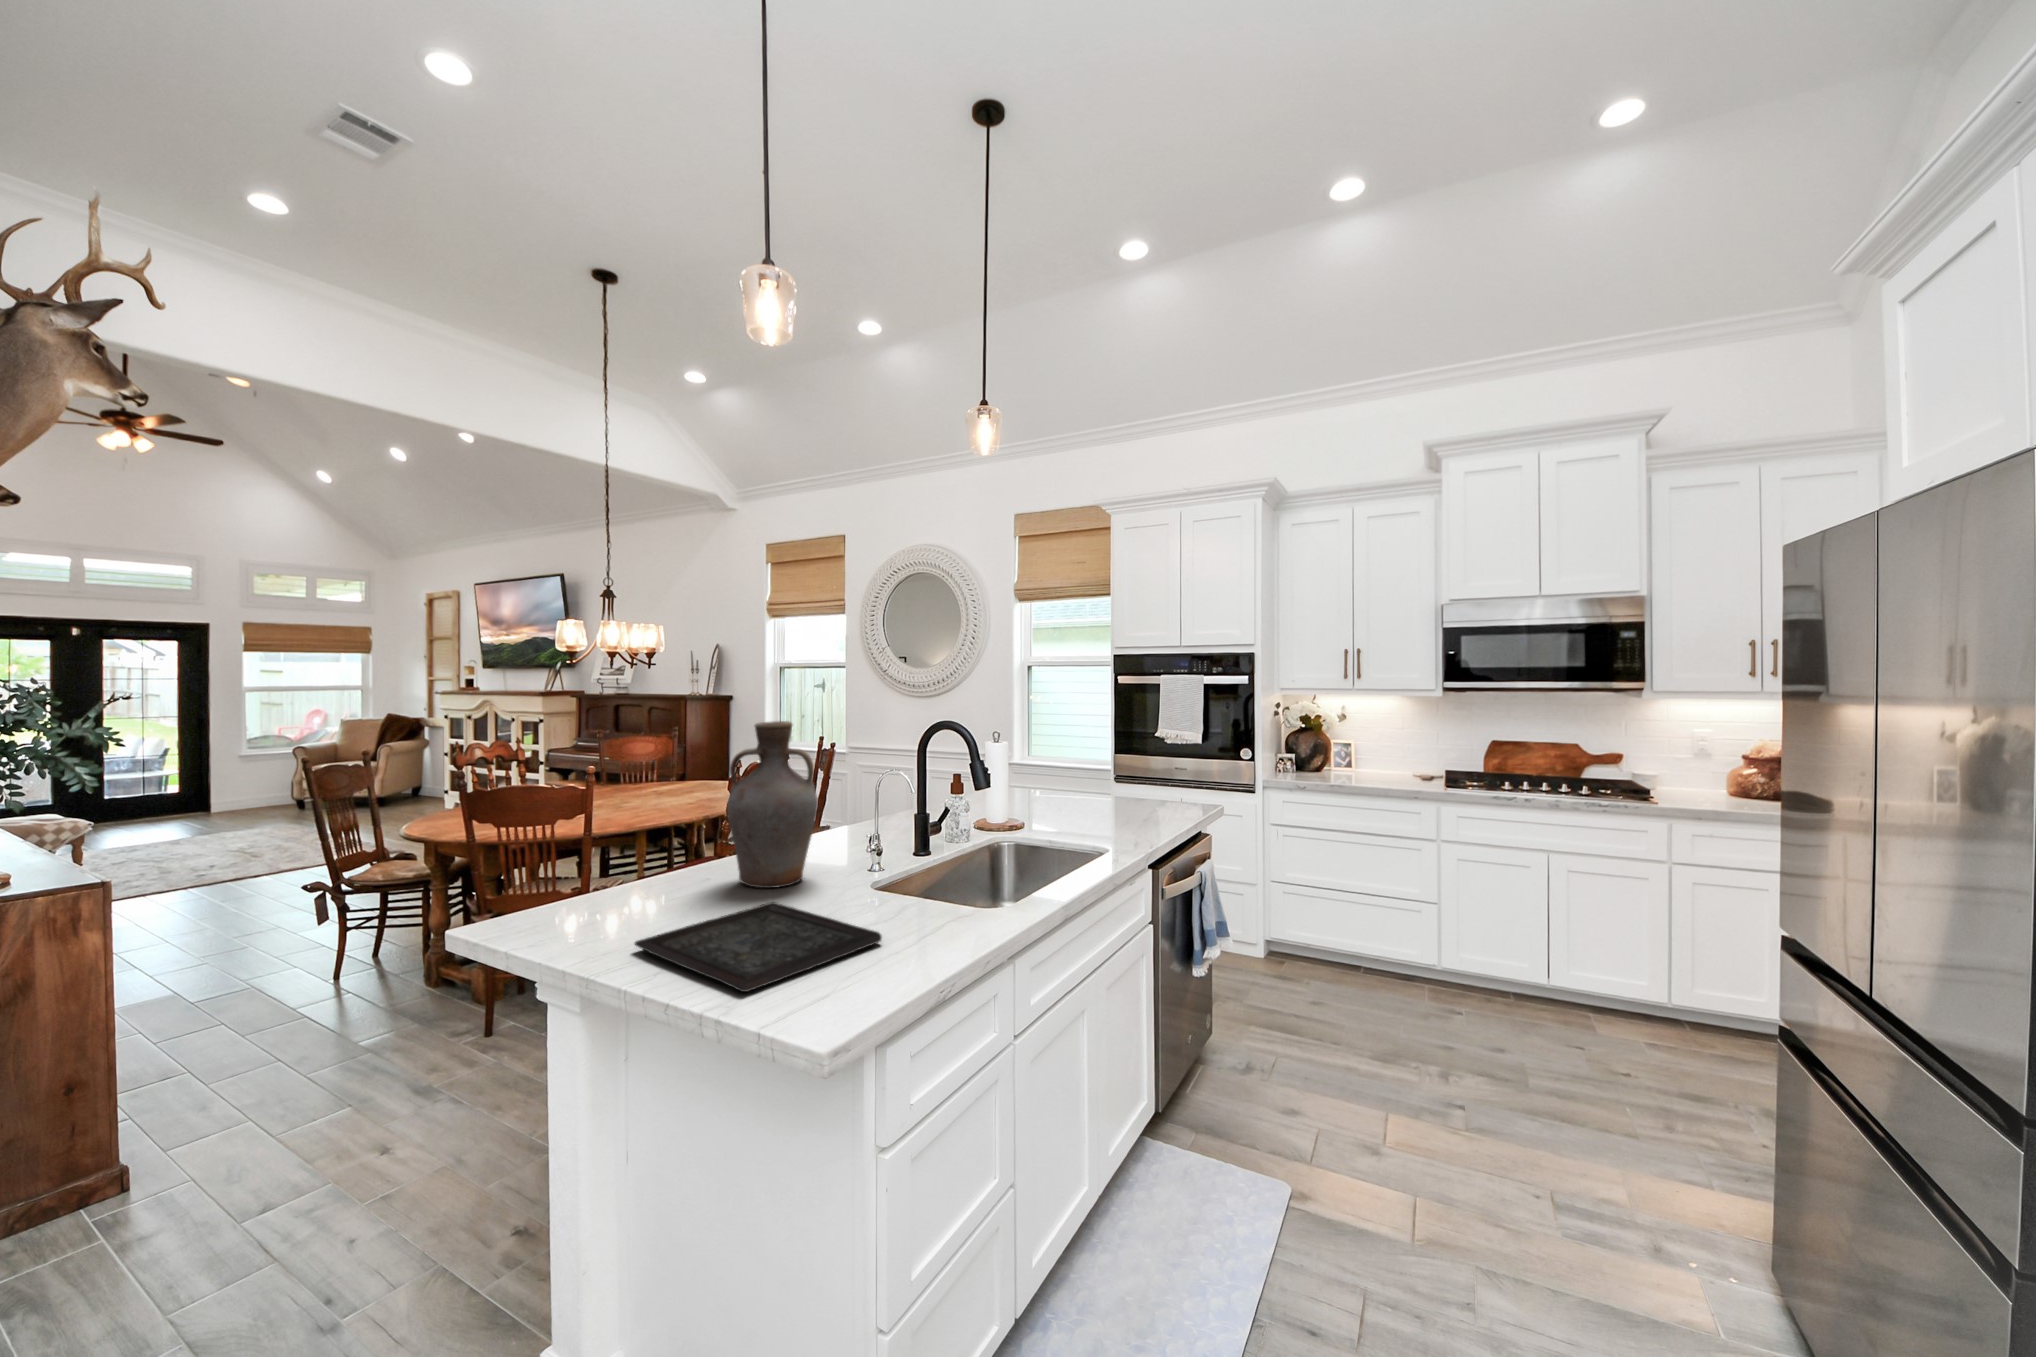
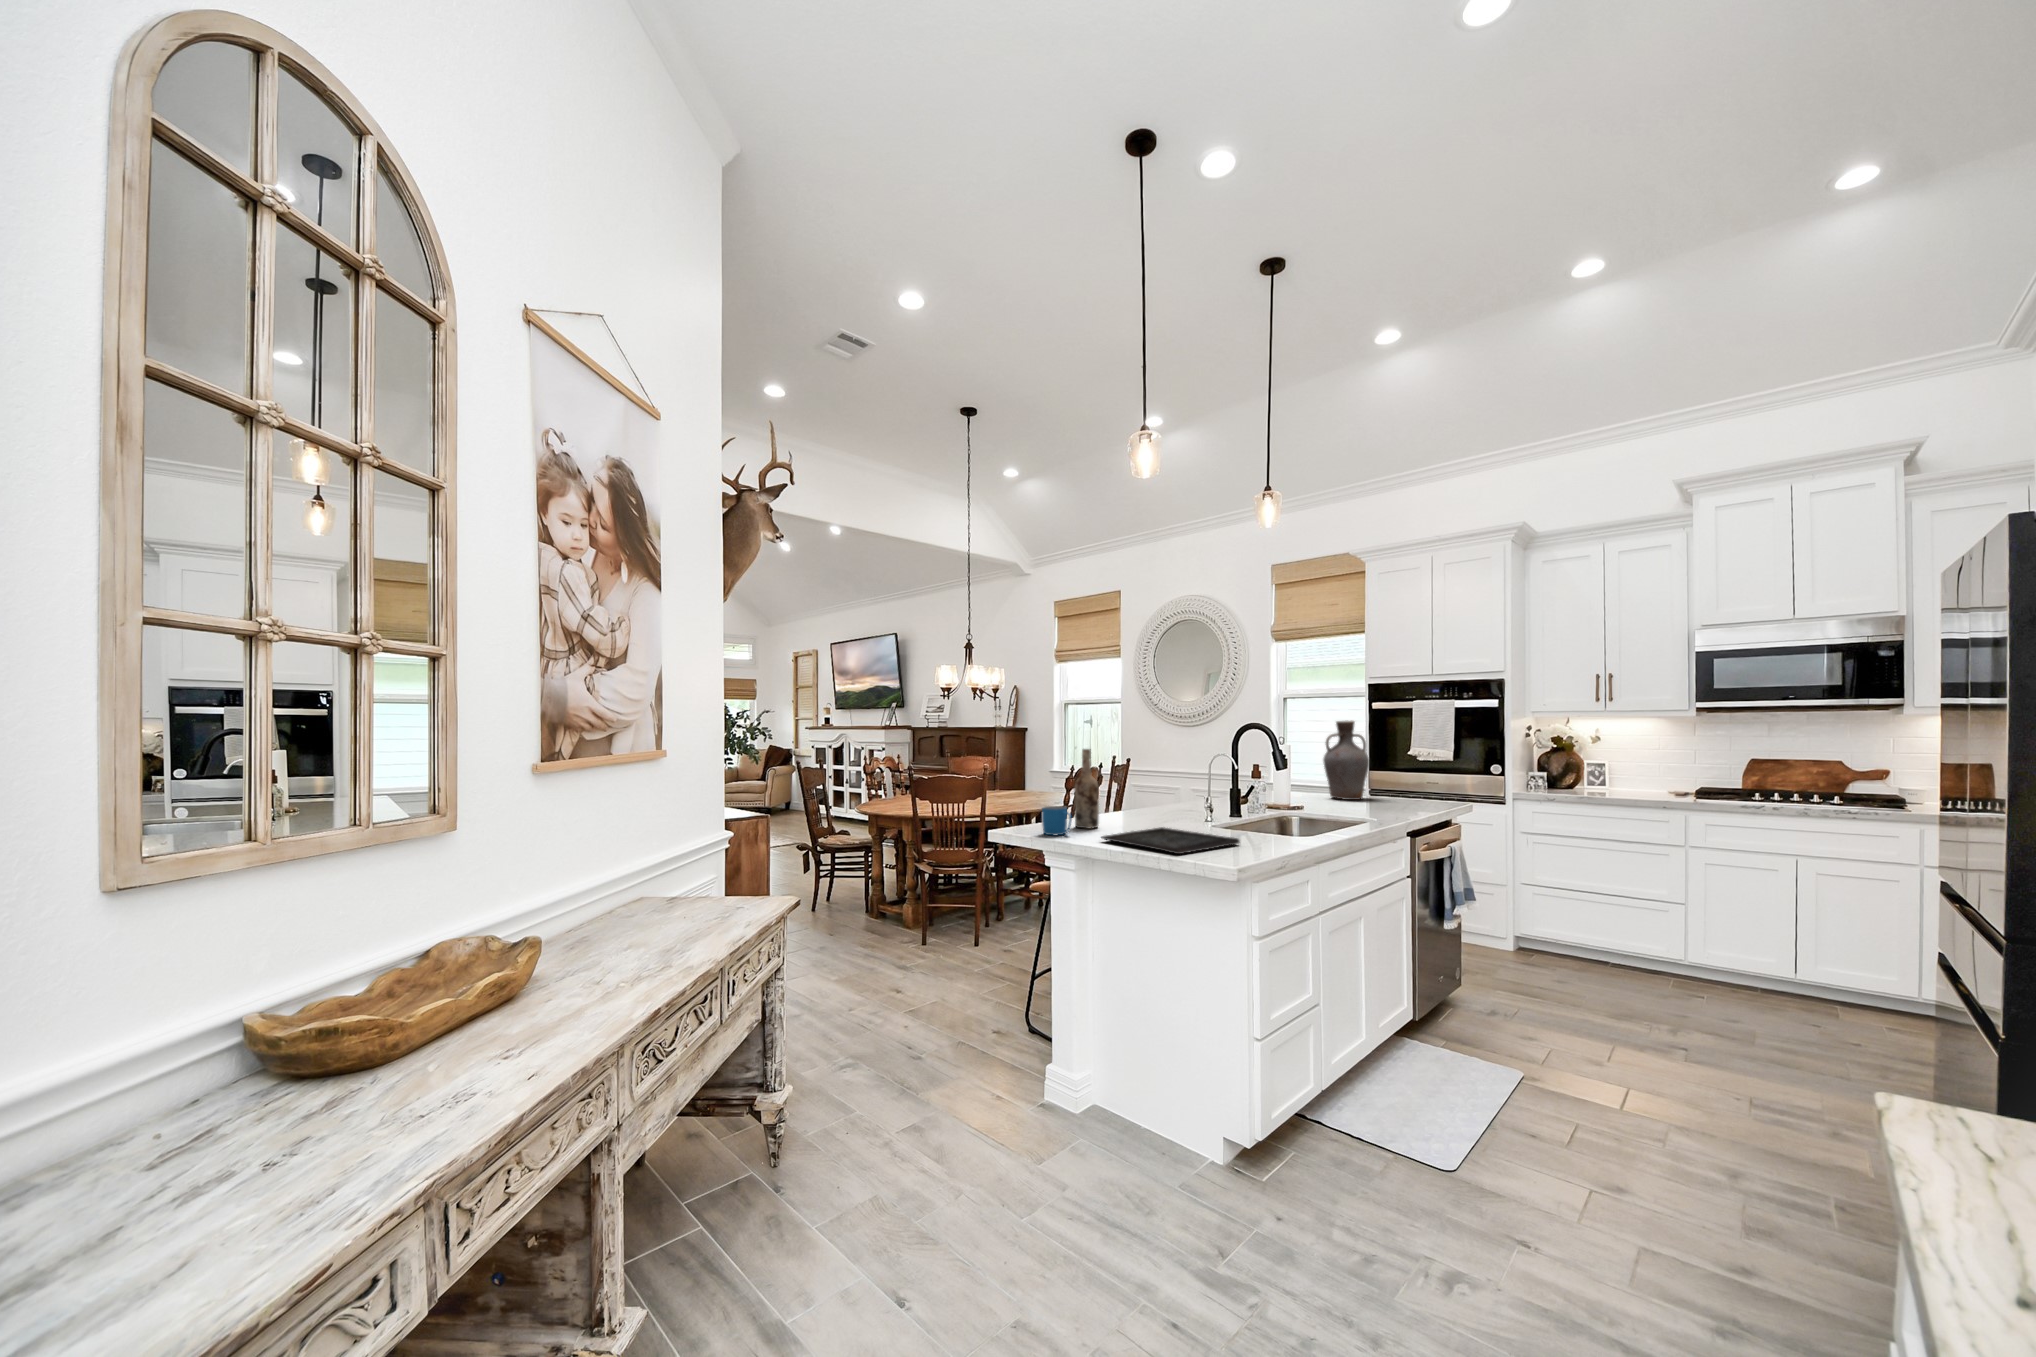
vase: present [727,721,818,888] -> present [1323,721,1369,800]
wine bottle: none [632,768,677,905] -> present [1074,749,1099,829]
mug: none [546,875,599,934] -> present [1042,806,1072,835]

